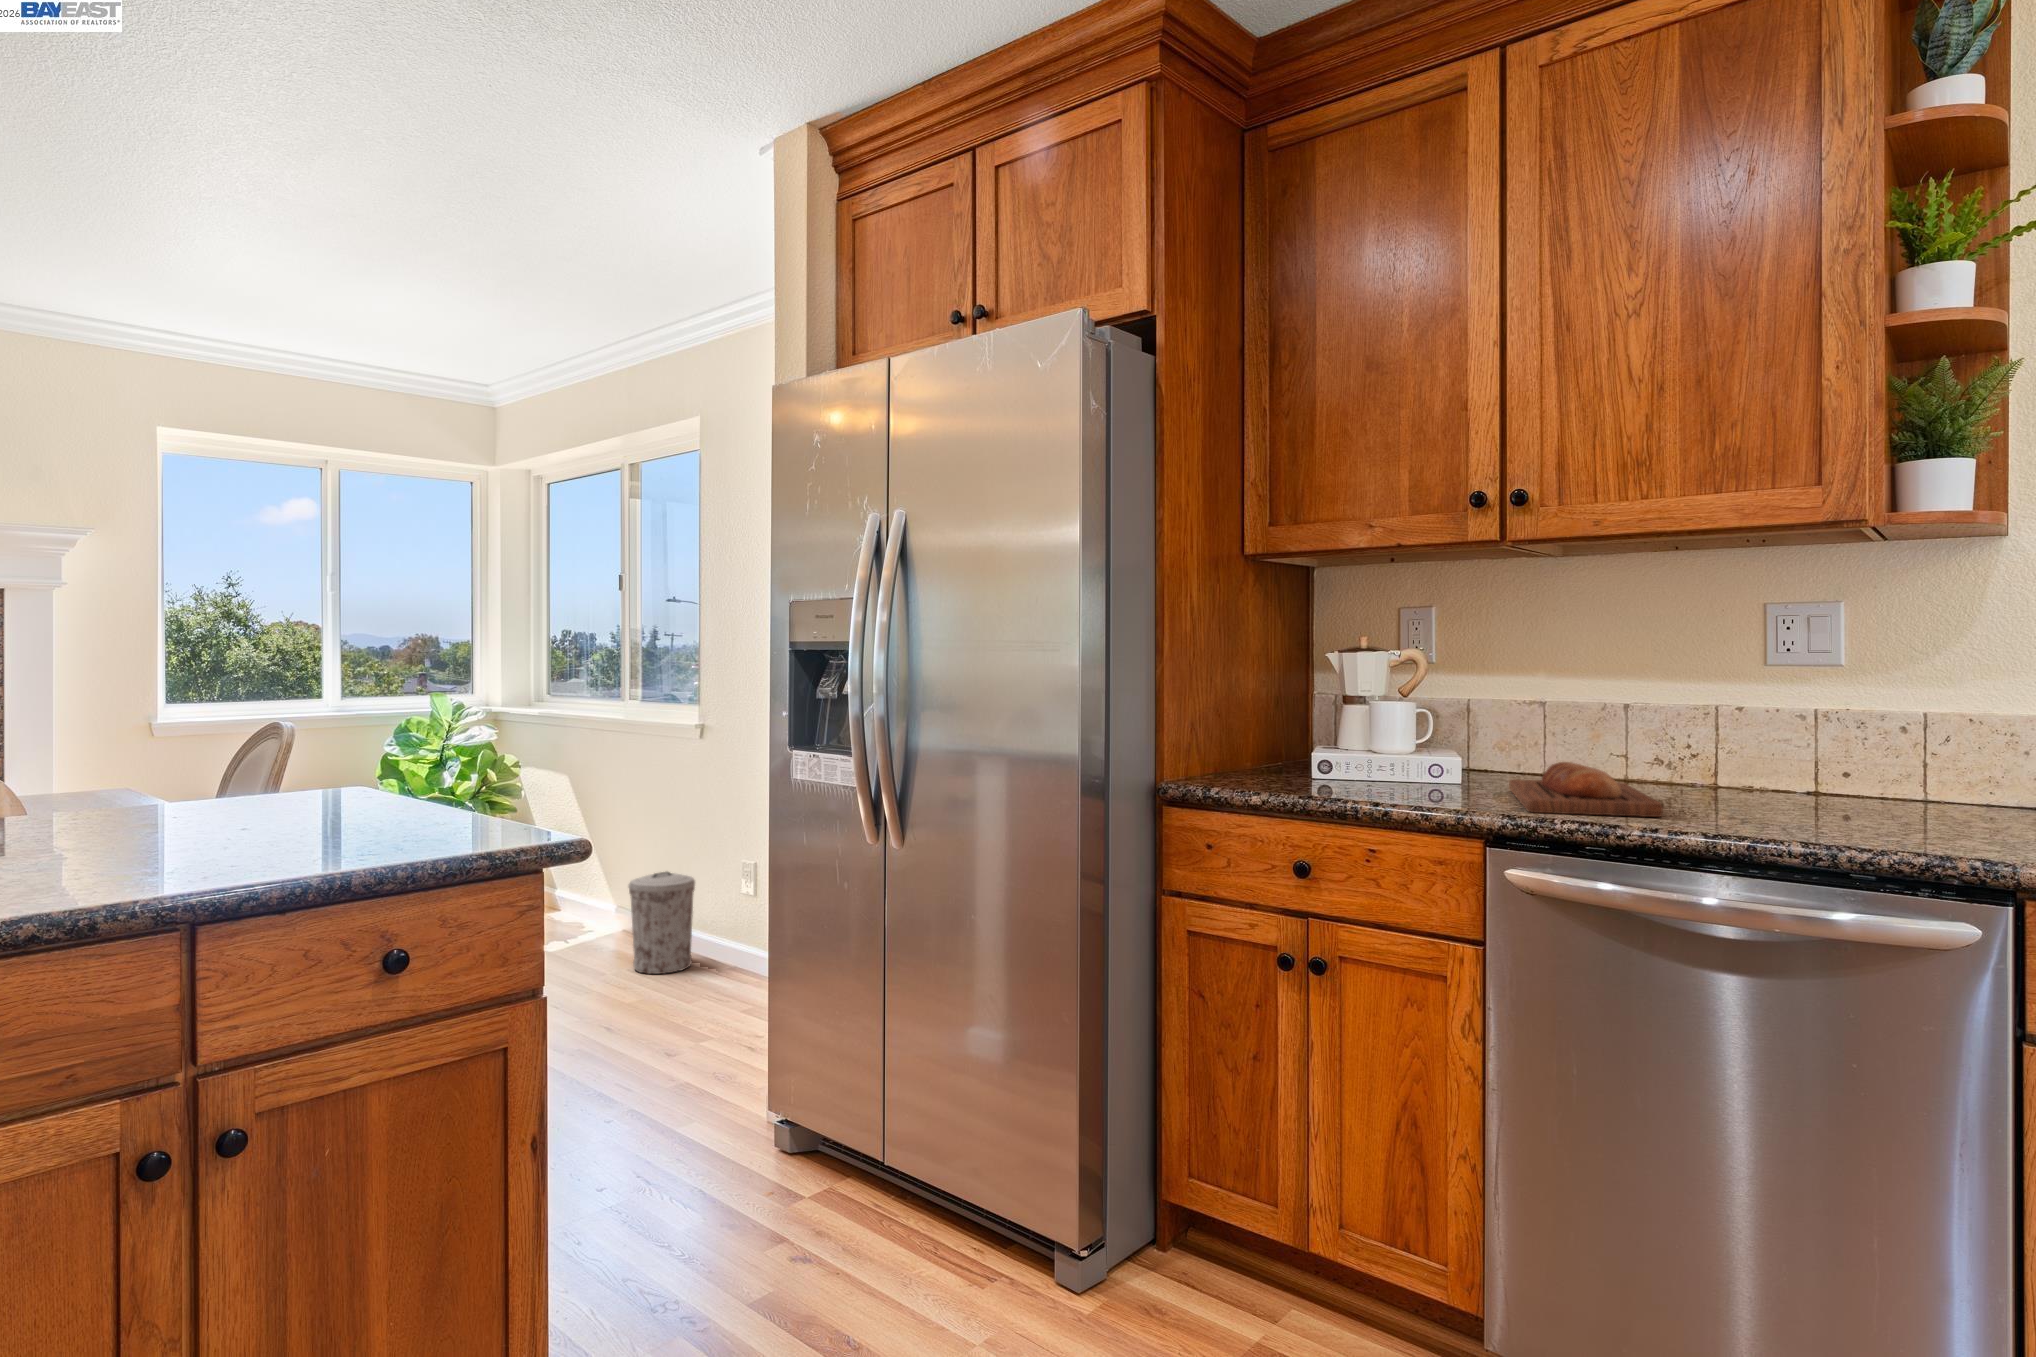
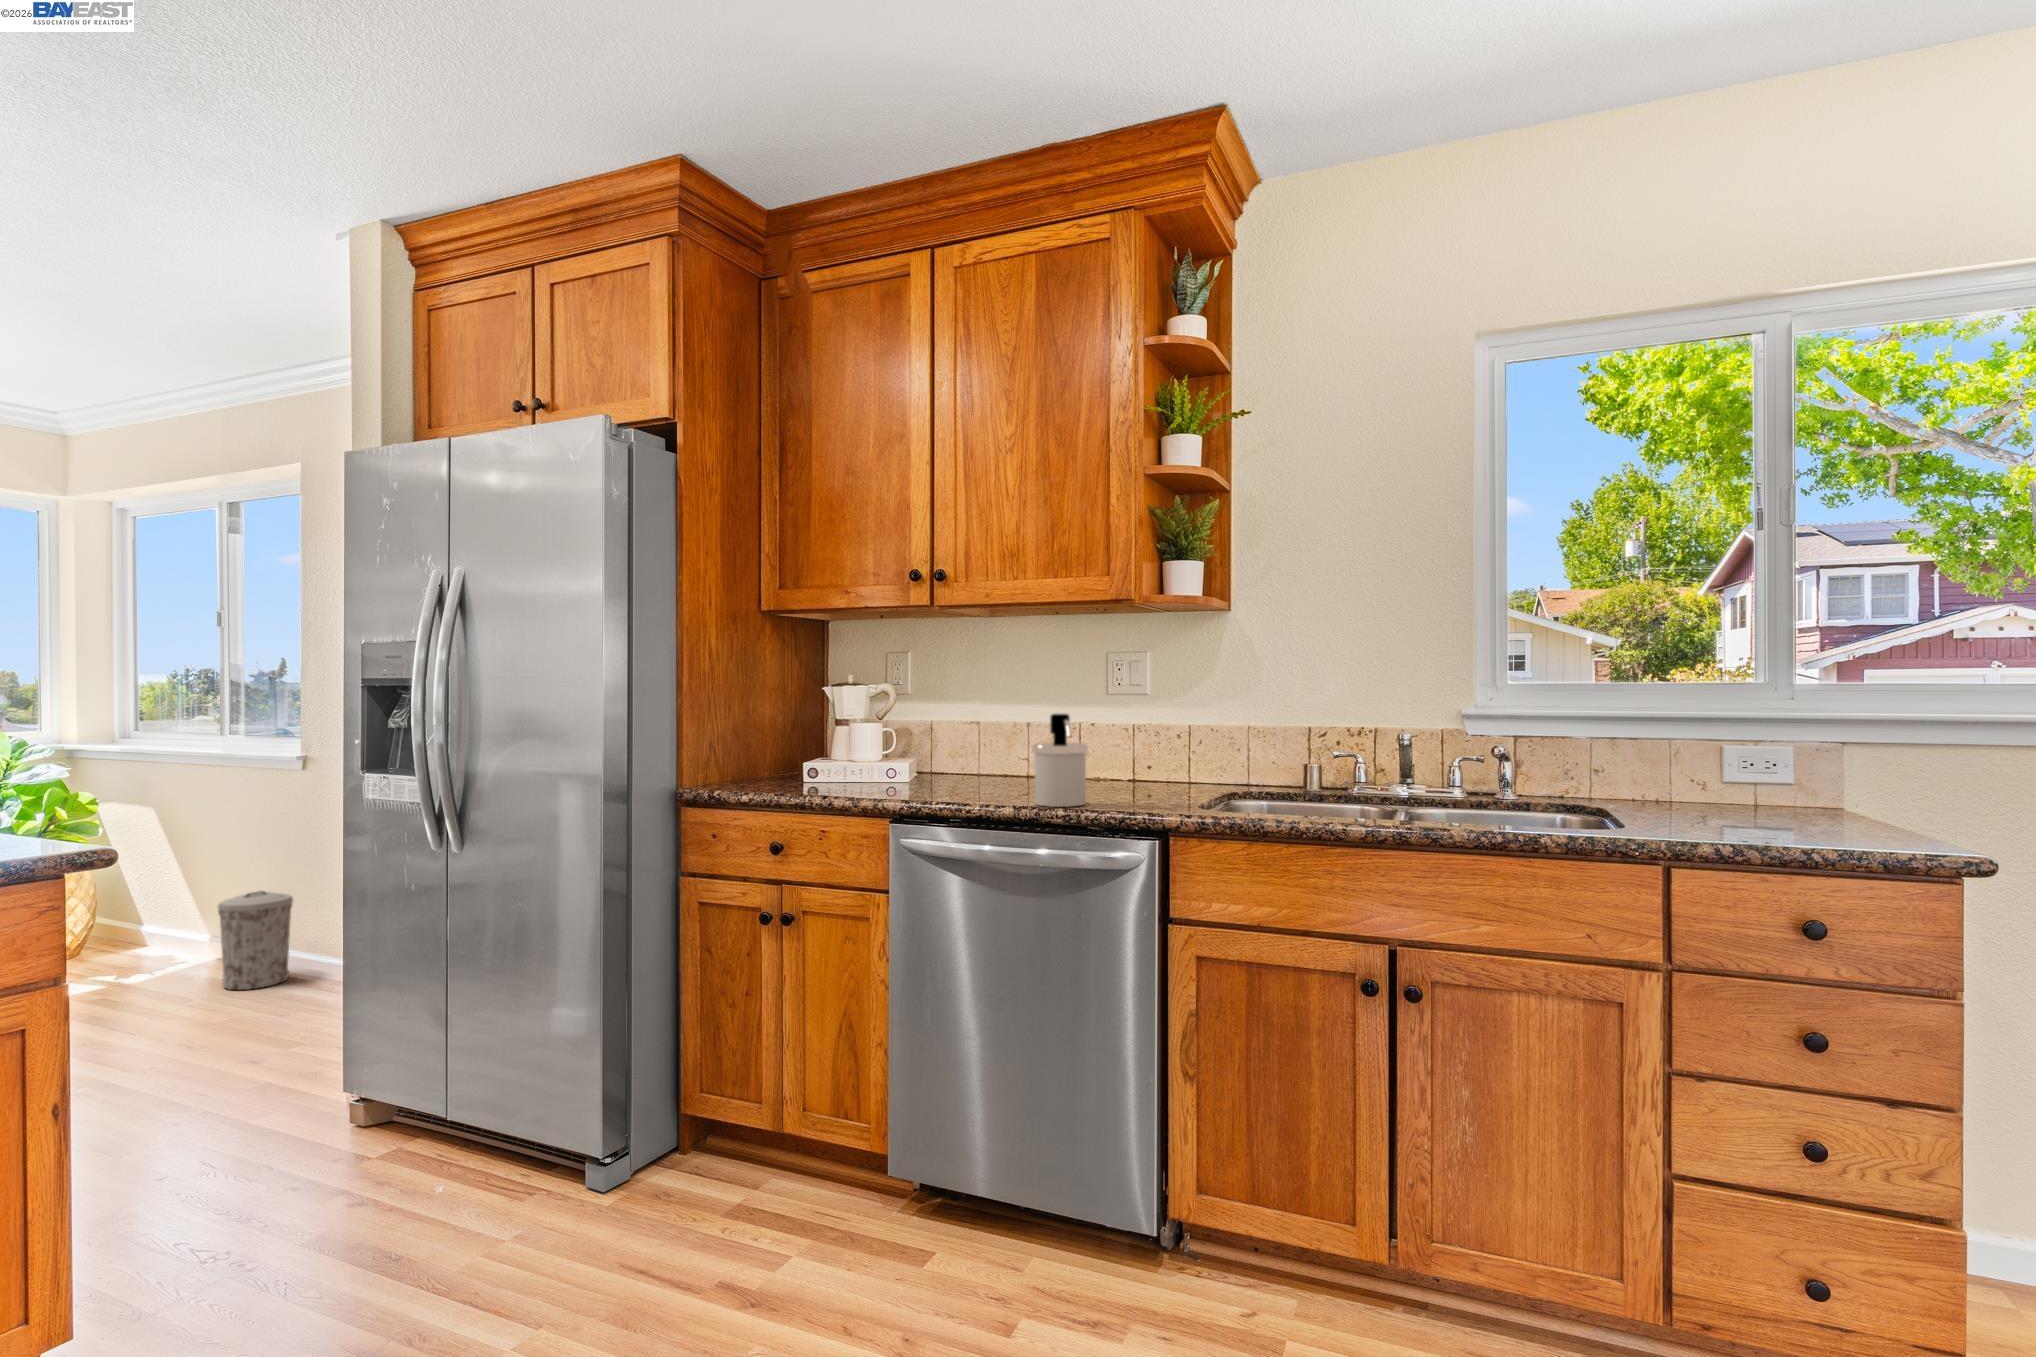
soap dispenser: none [1713,694,1810,836] -> present [1032,714,1088,807]
bread loaf: present [1509,762,1663,817] -> none [930,762,1019,799]

